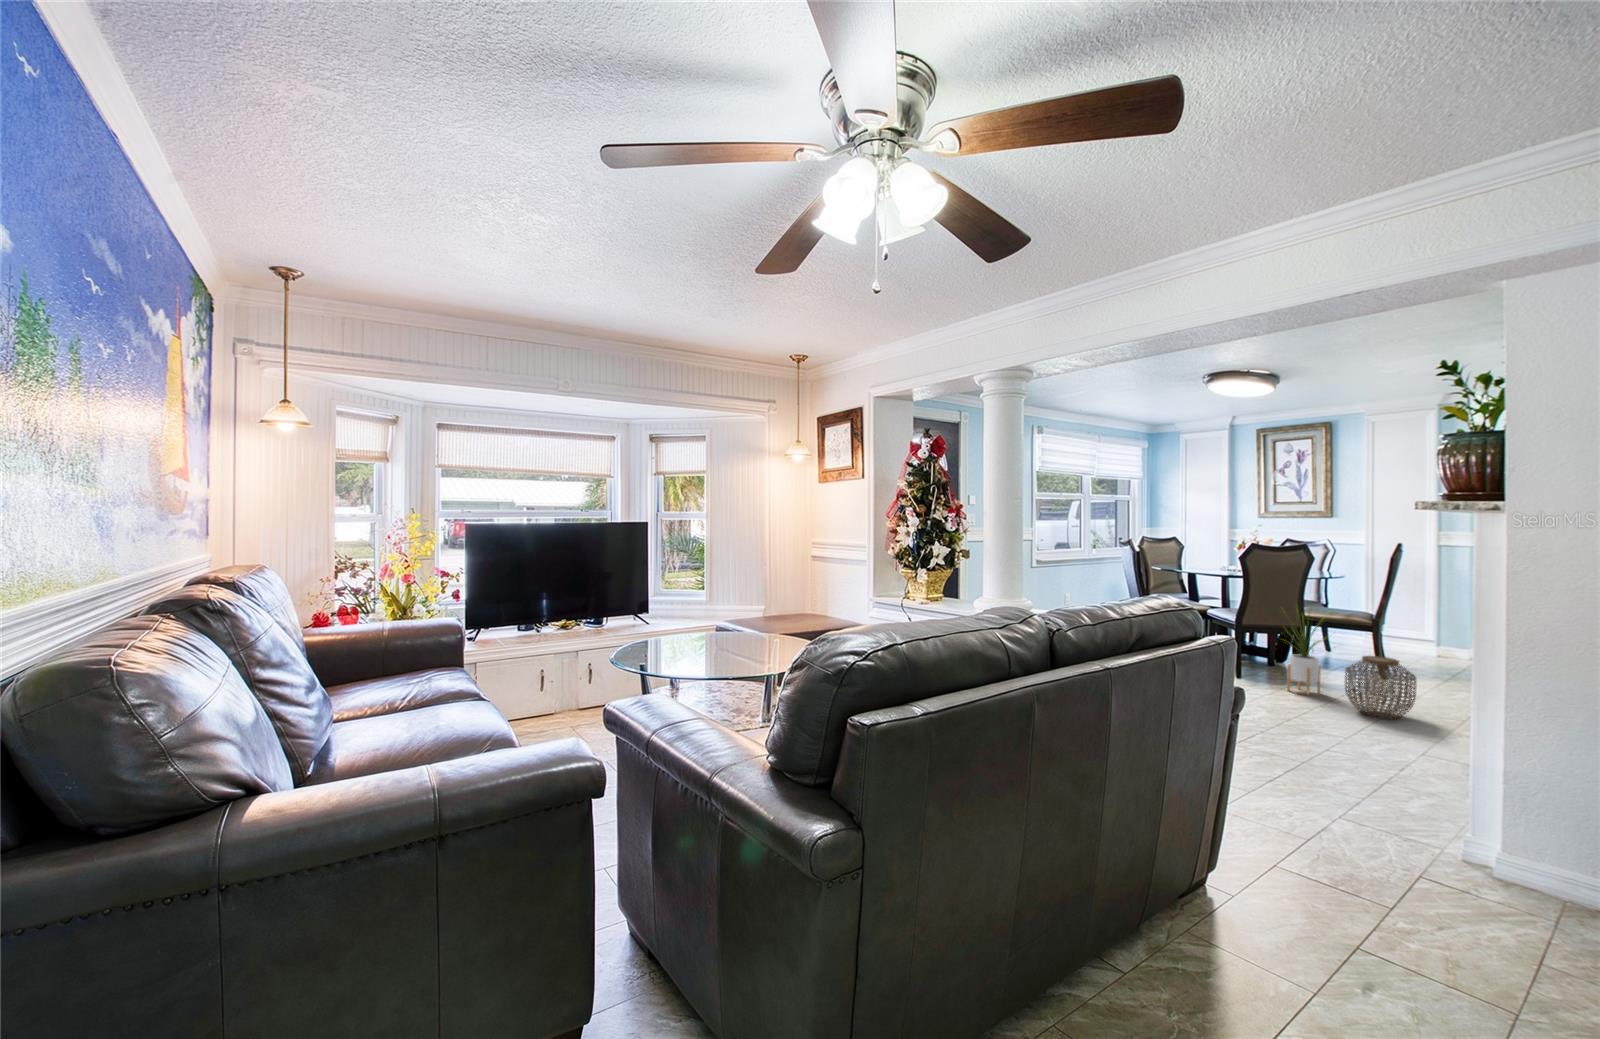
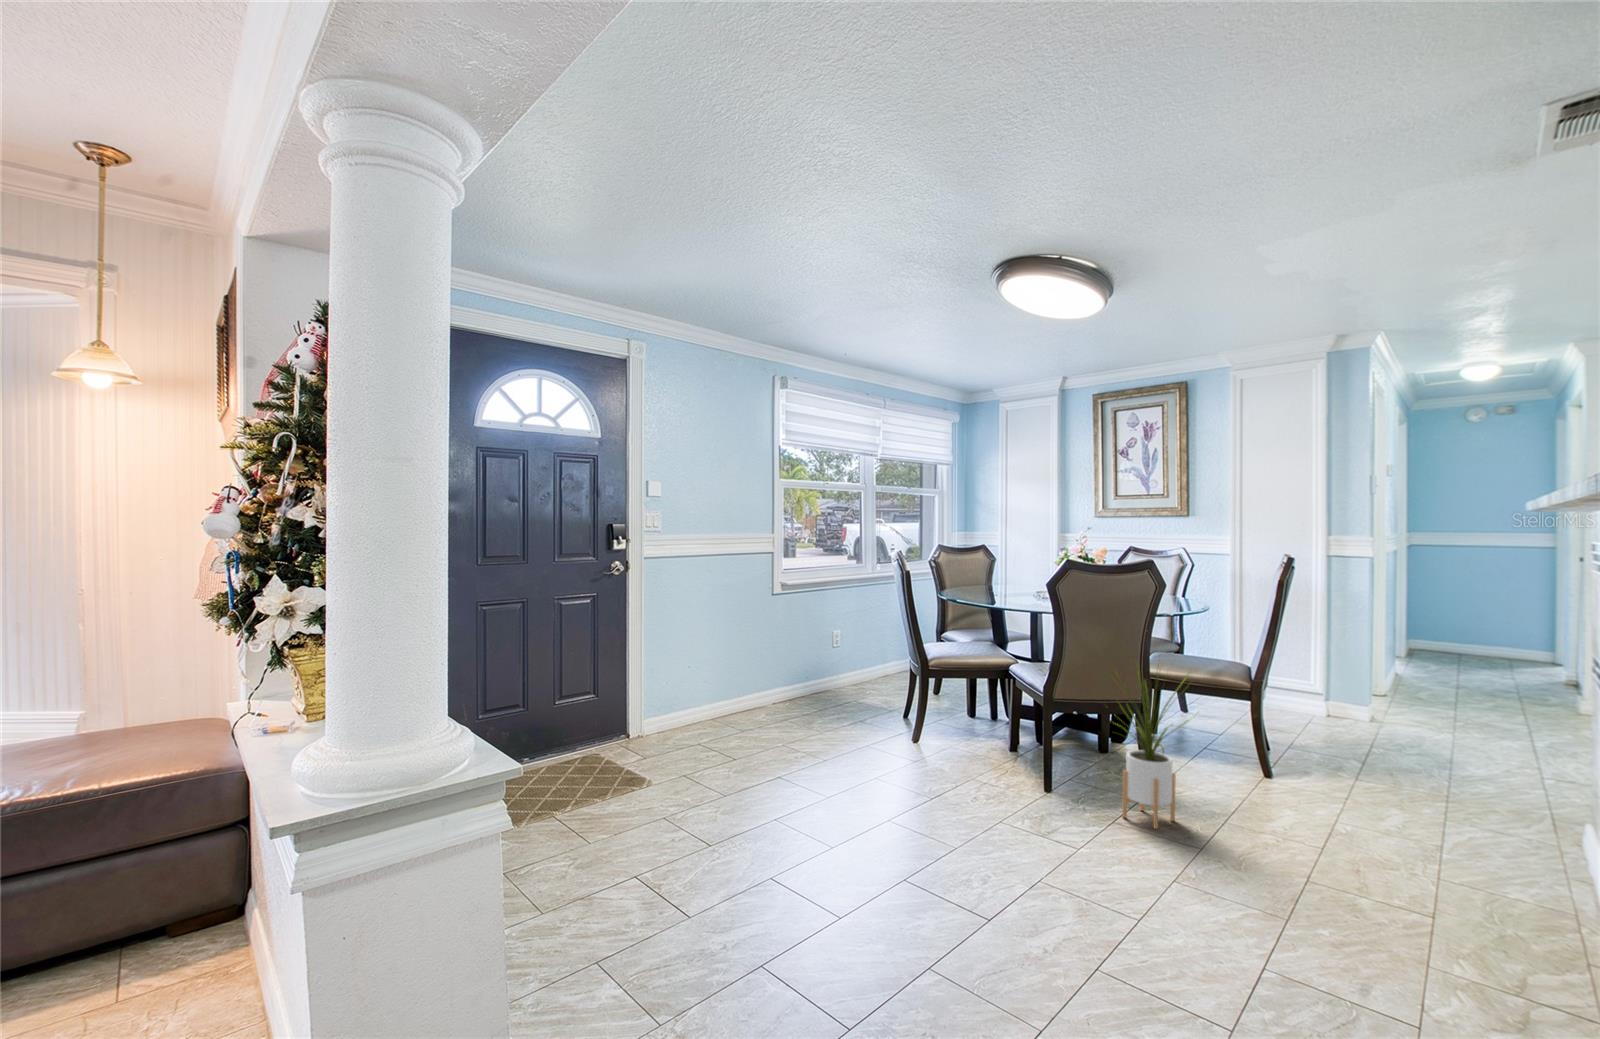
woven basket: present [1345,656,1416,720] -> none [1217,768,1341,898]

